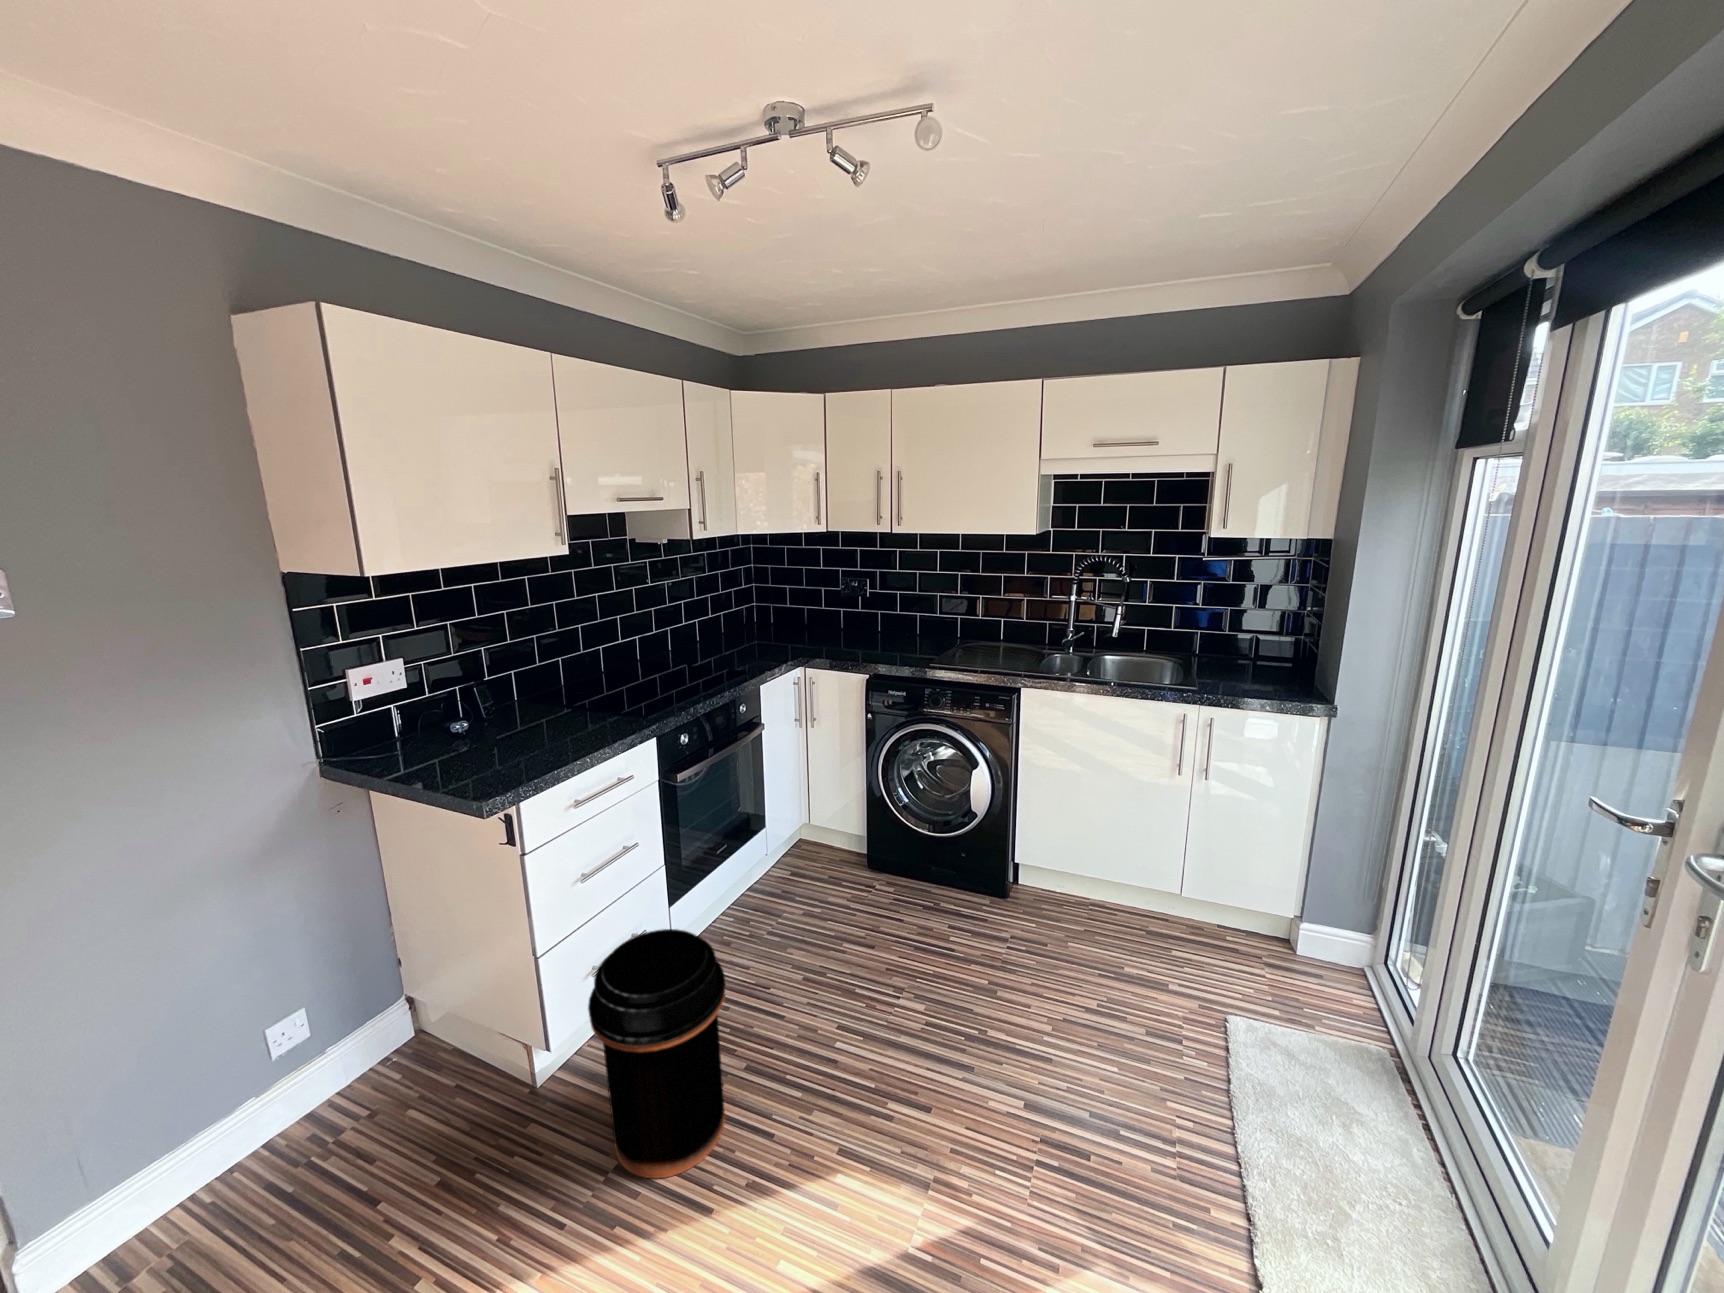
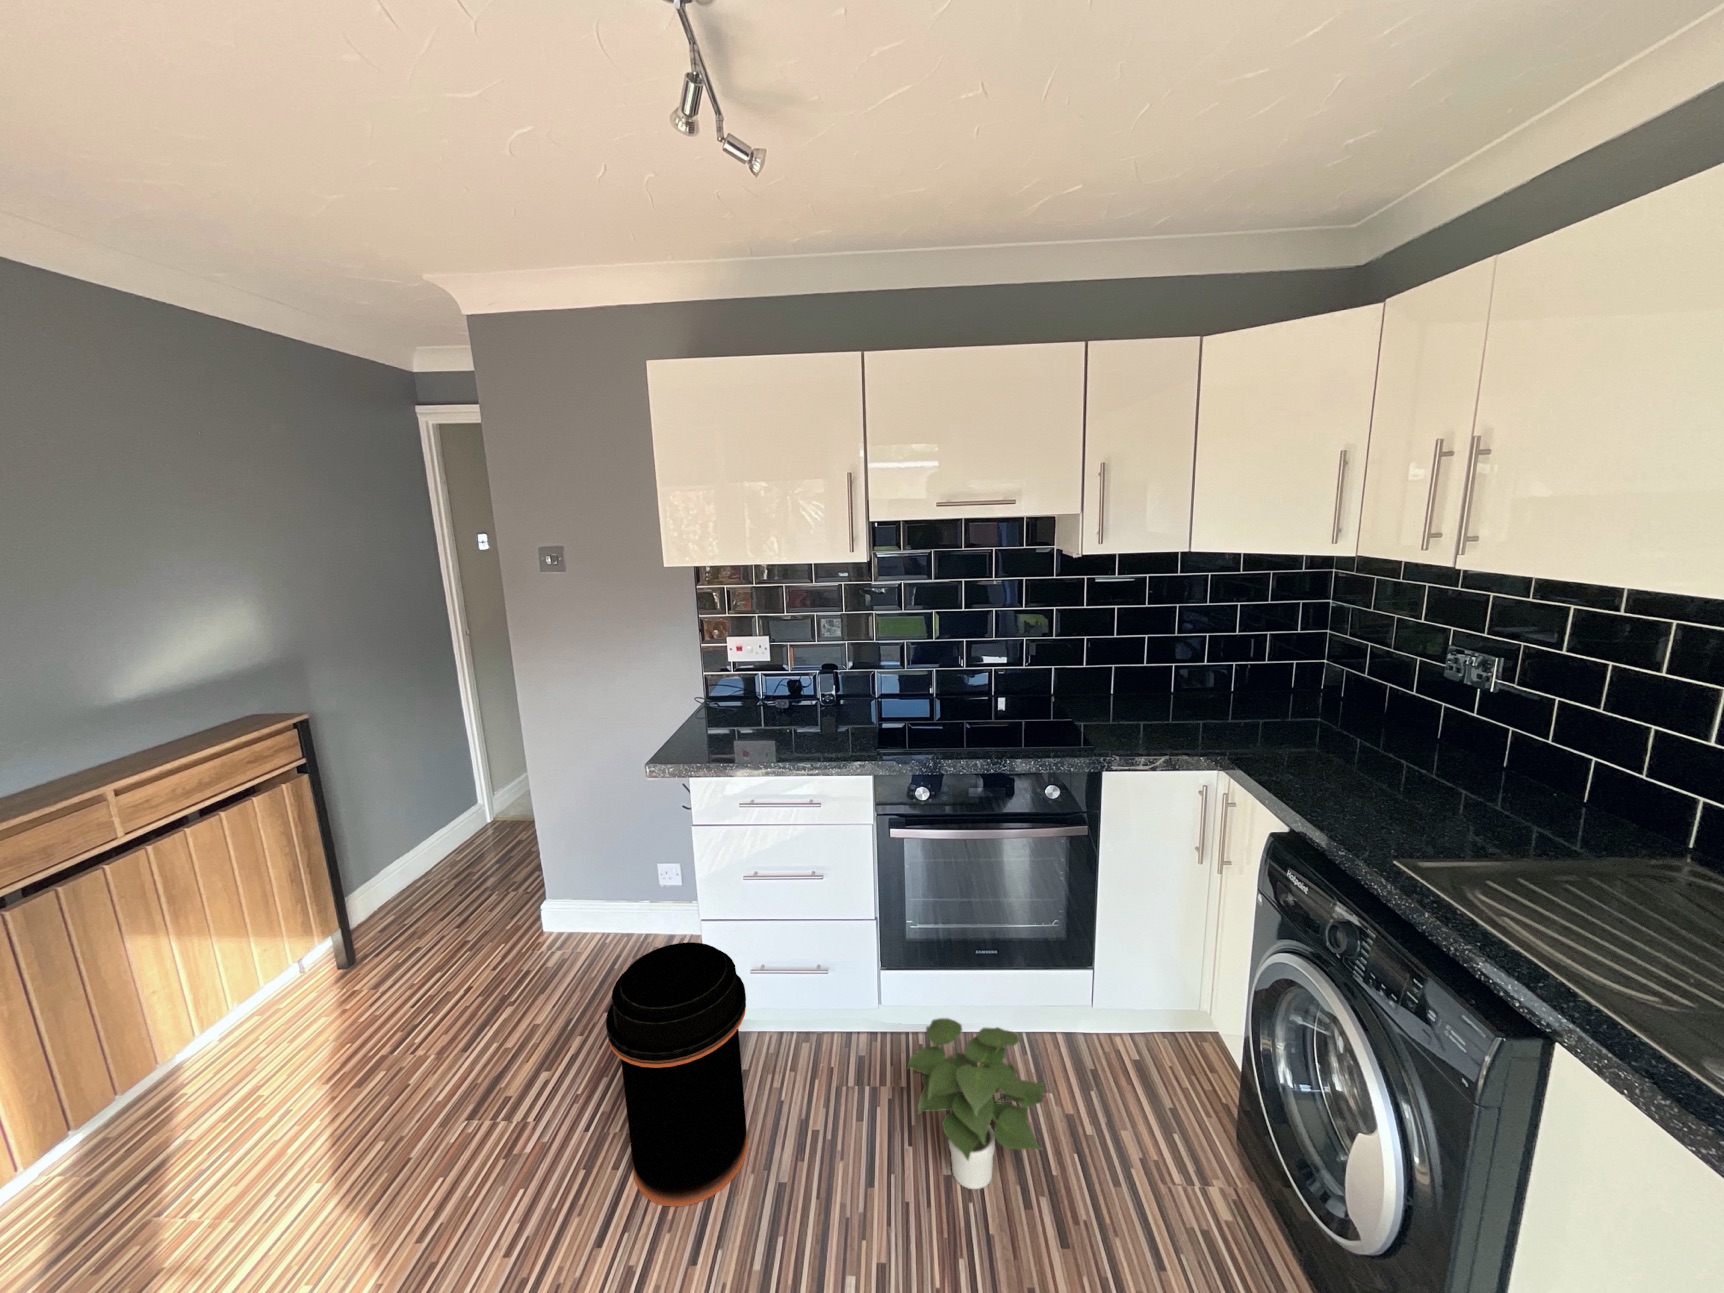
potted plant: none [752,861,848,975] -> present [907,1018,1044,1189]

